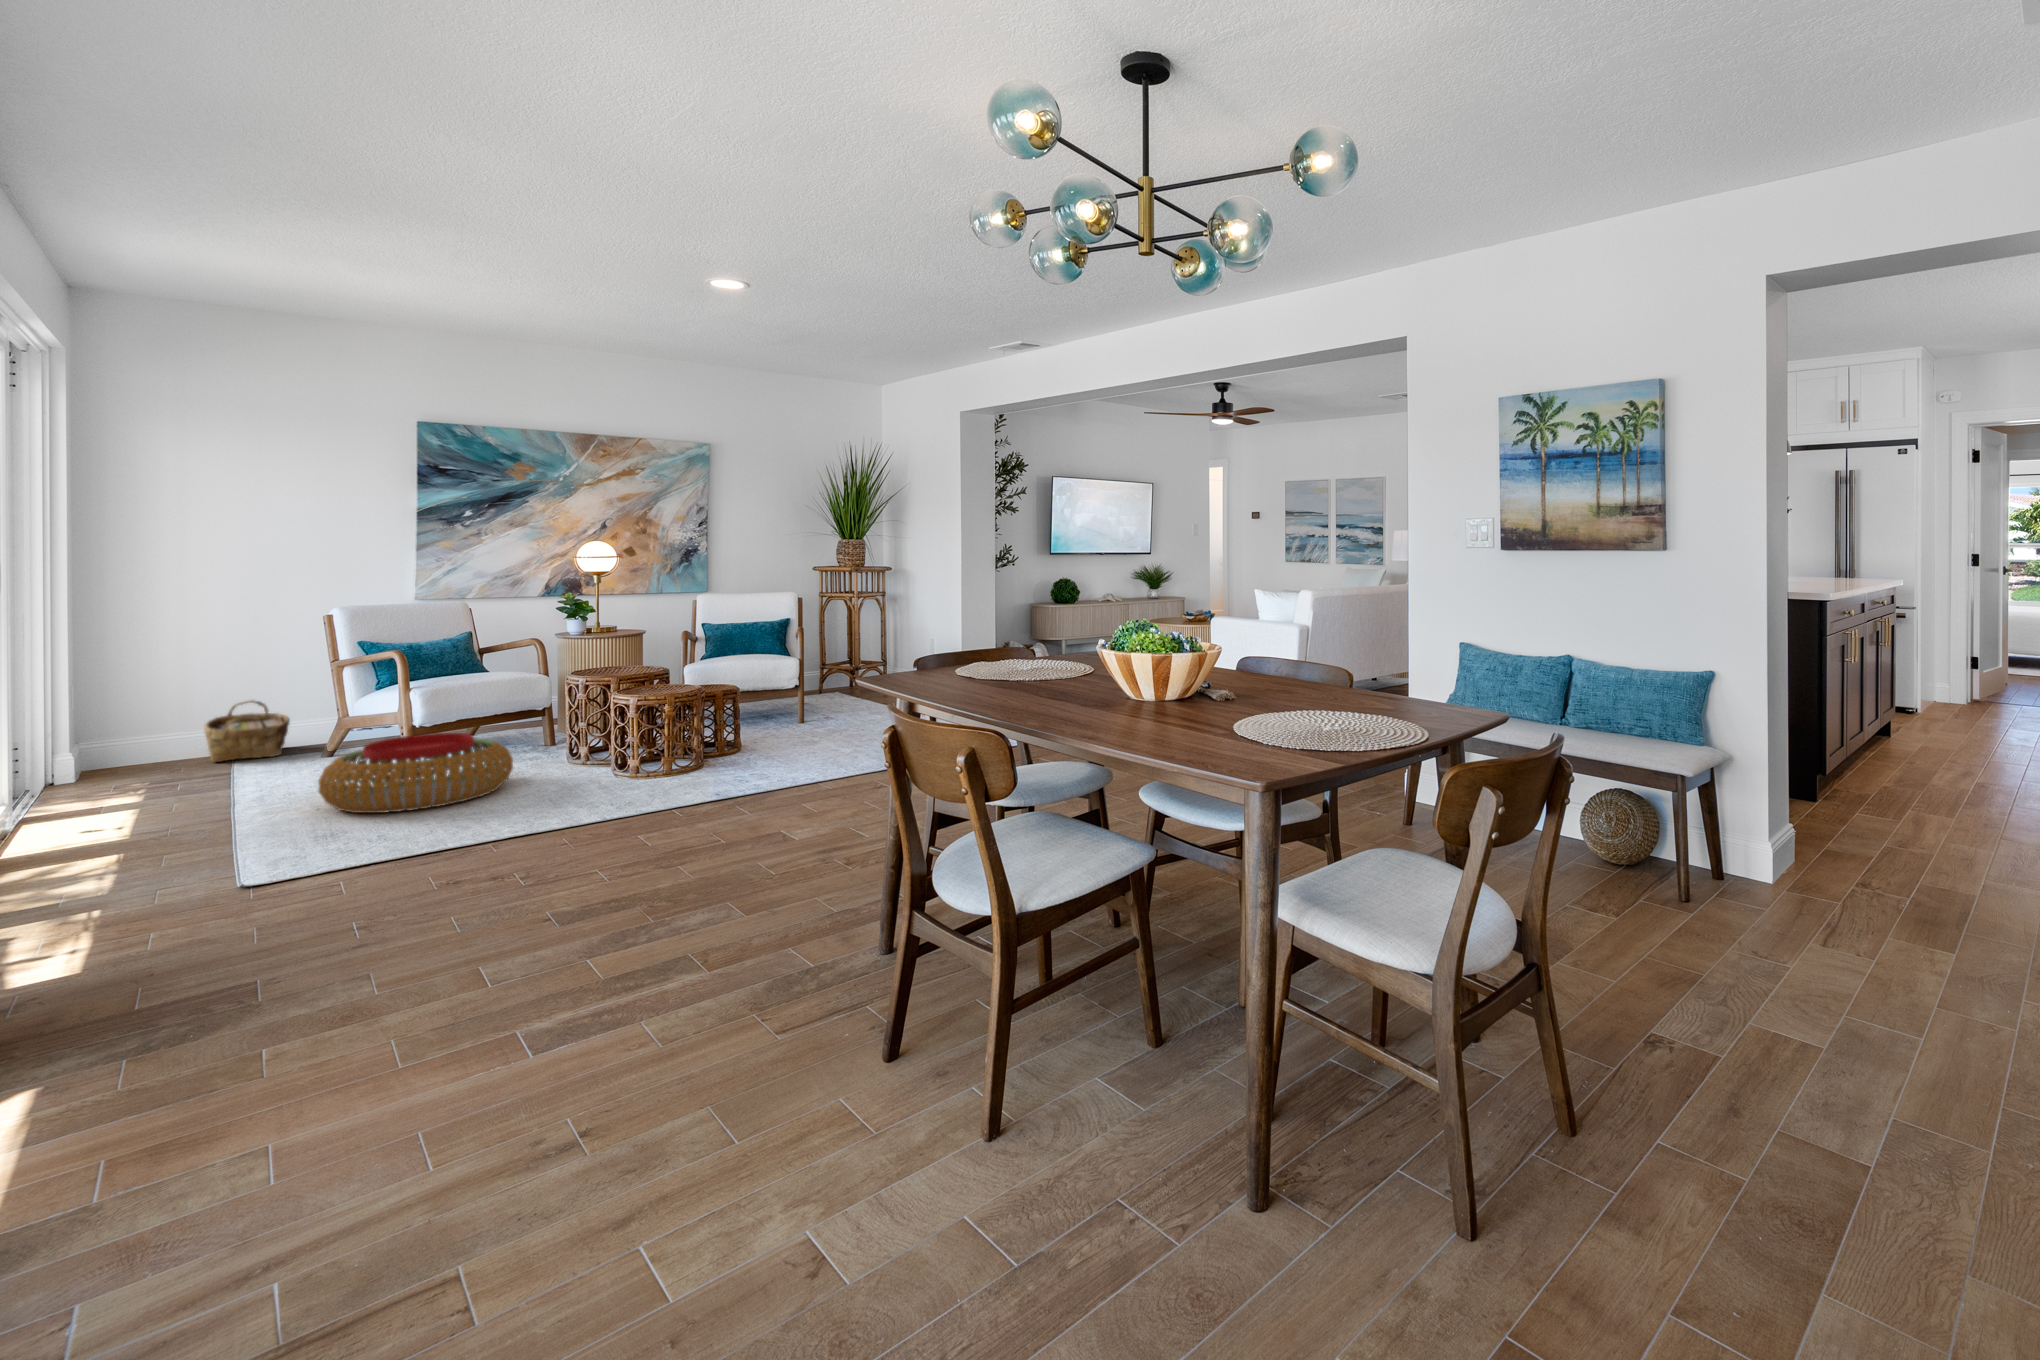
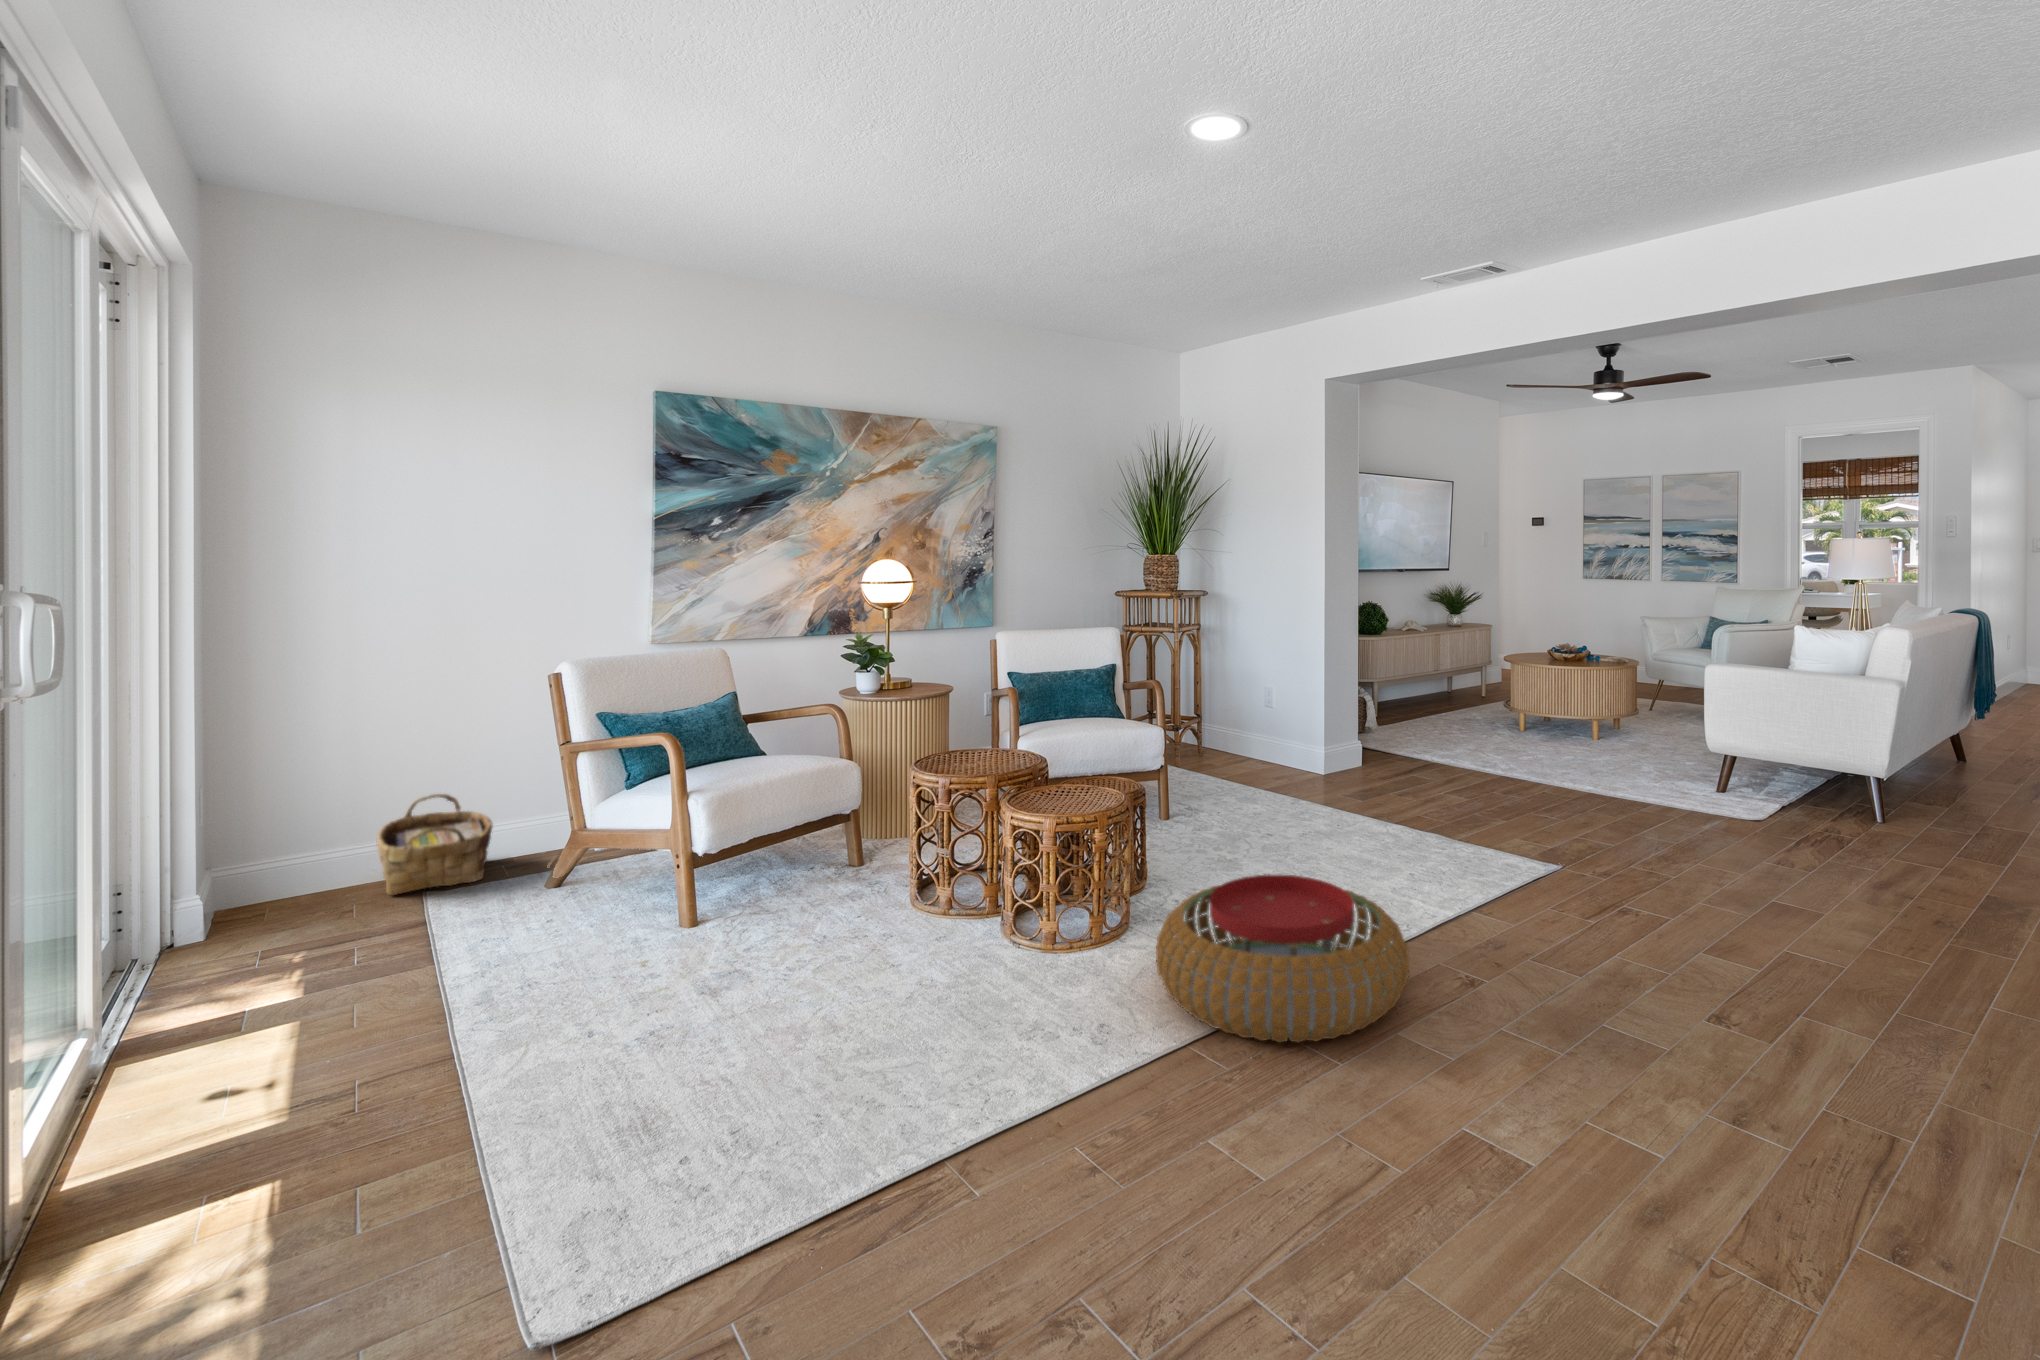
pouf: present [318,733,513,813] -> present [1156,875,1409,1043]

